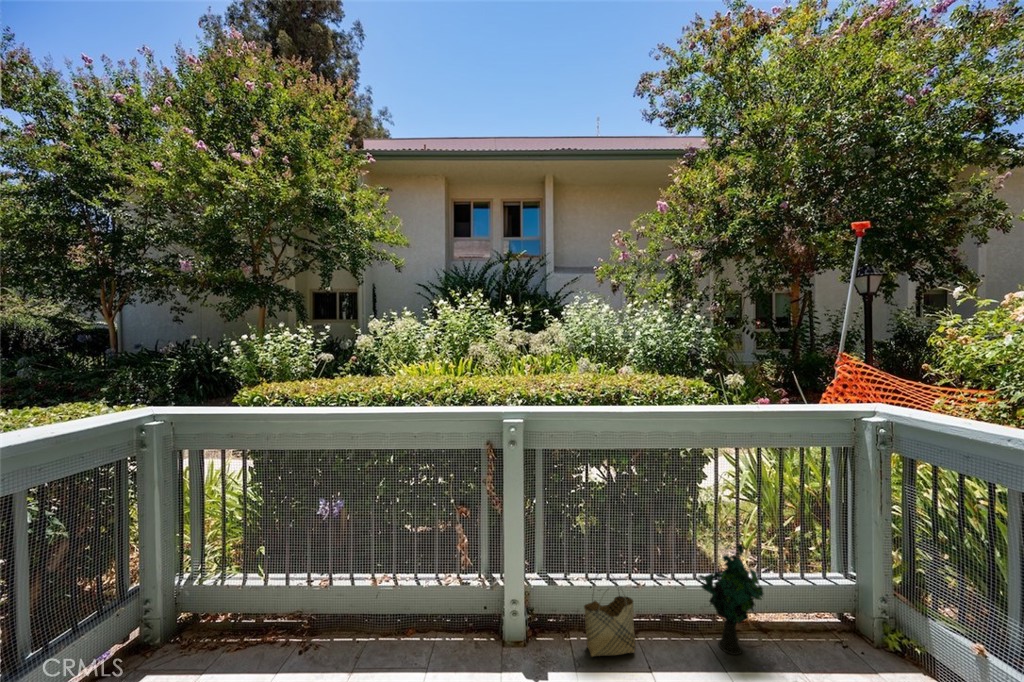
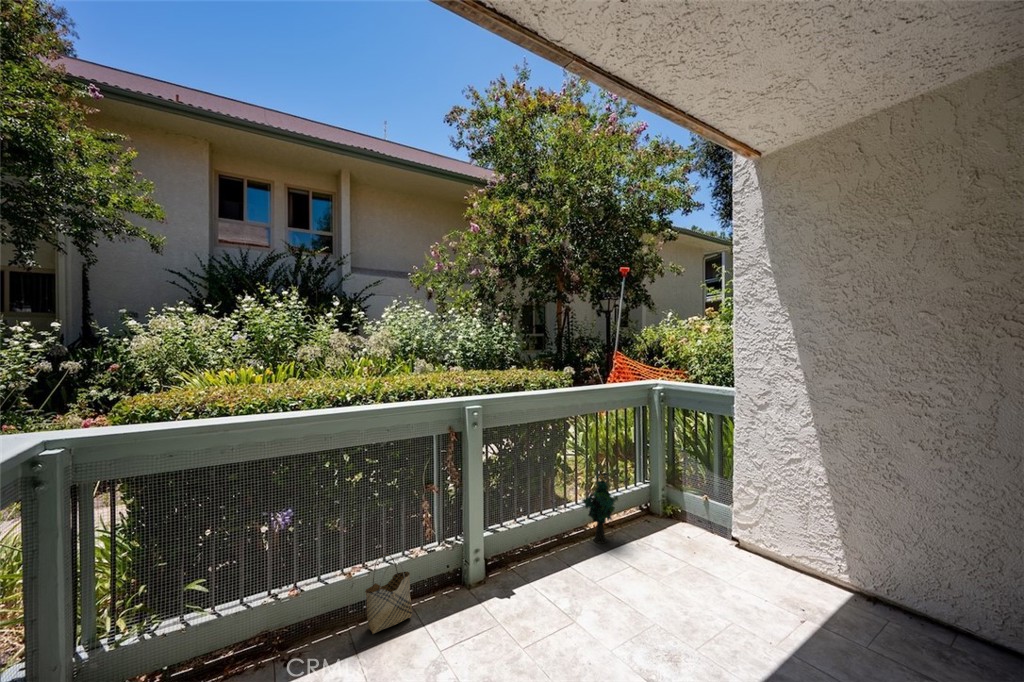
woven basket: present [584,570,636,656] -> present [365,554,412,634]

